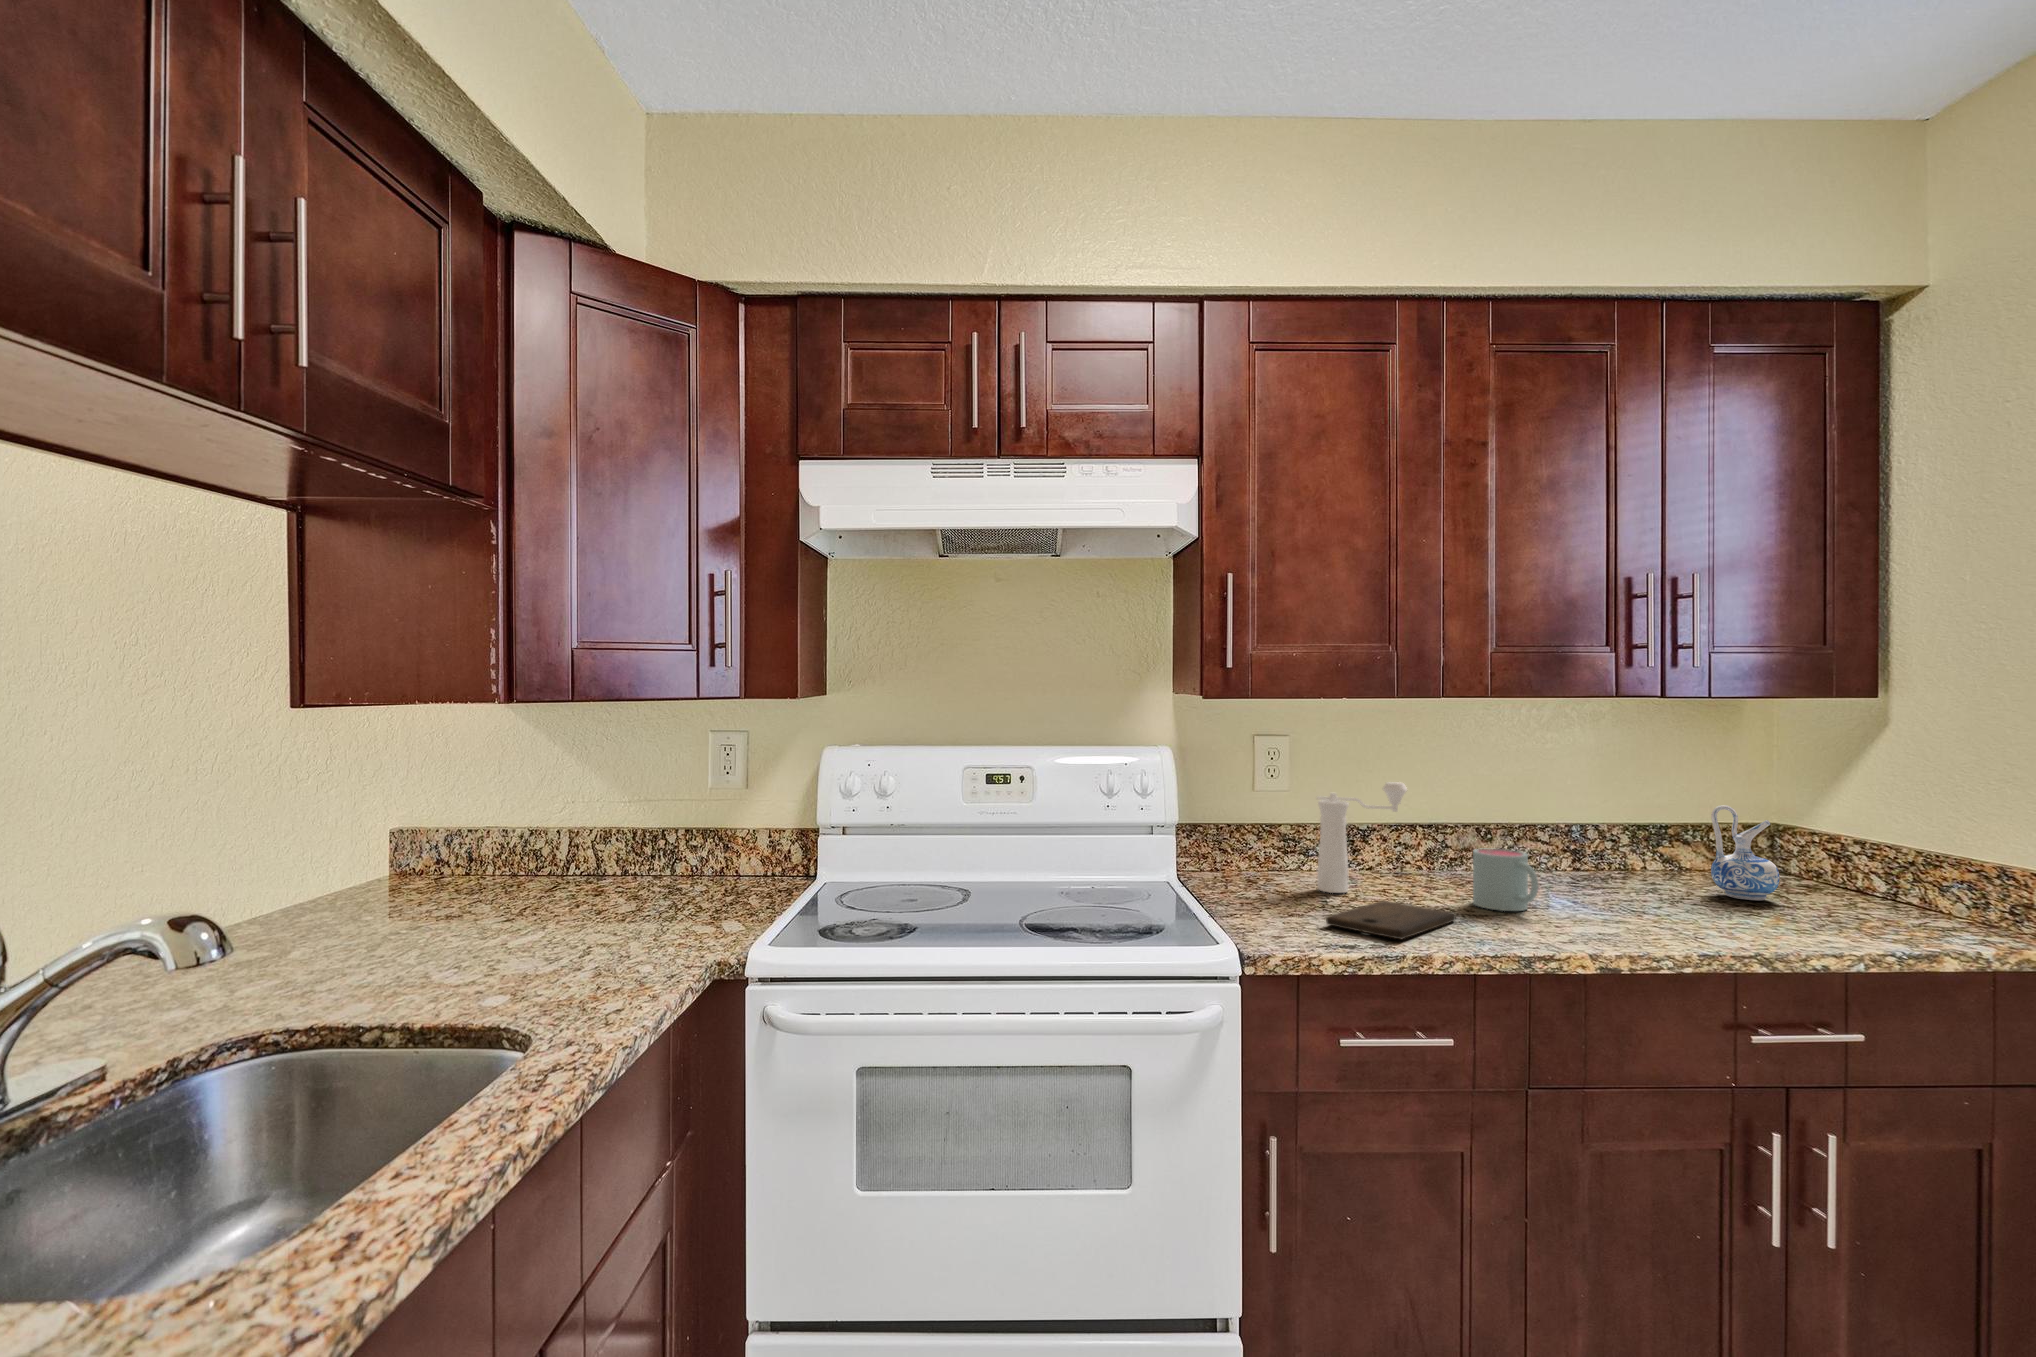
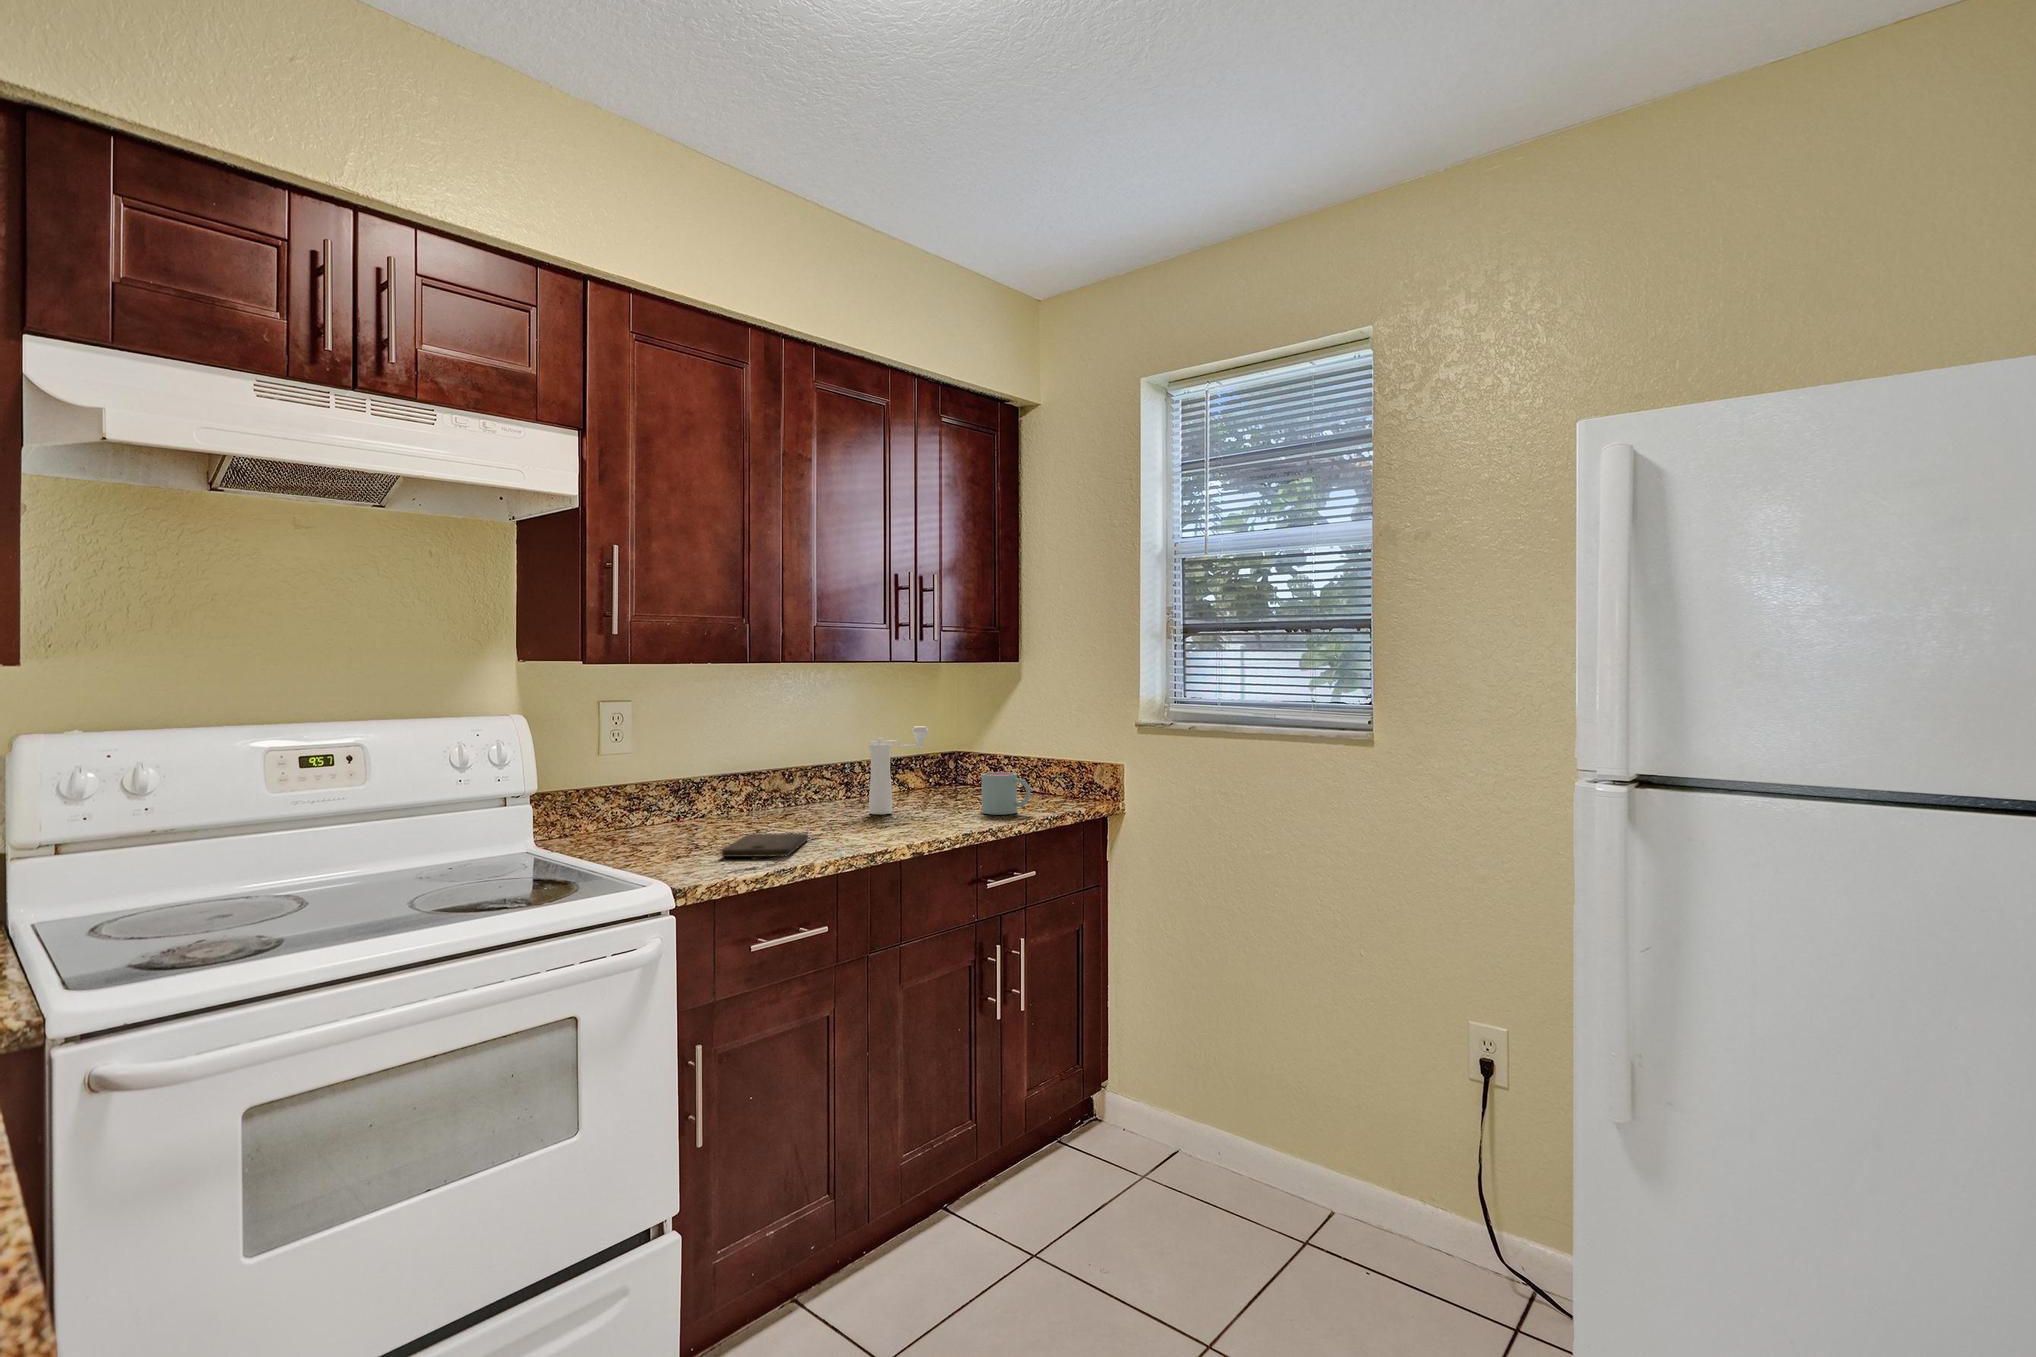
pepper mill: present [1317,782,1407,893] -> present [868,727,929,814]
ceramic pitcher: present [1711,805,1779,900] -> none [938,738,976,802]
mug: present [1473,849,1539,911] -> present [982,772,1031,815]

